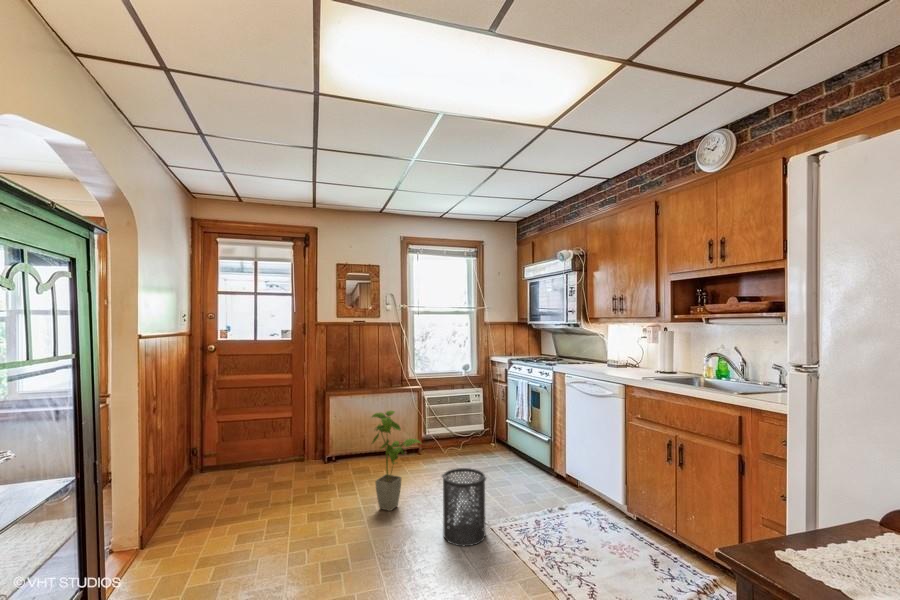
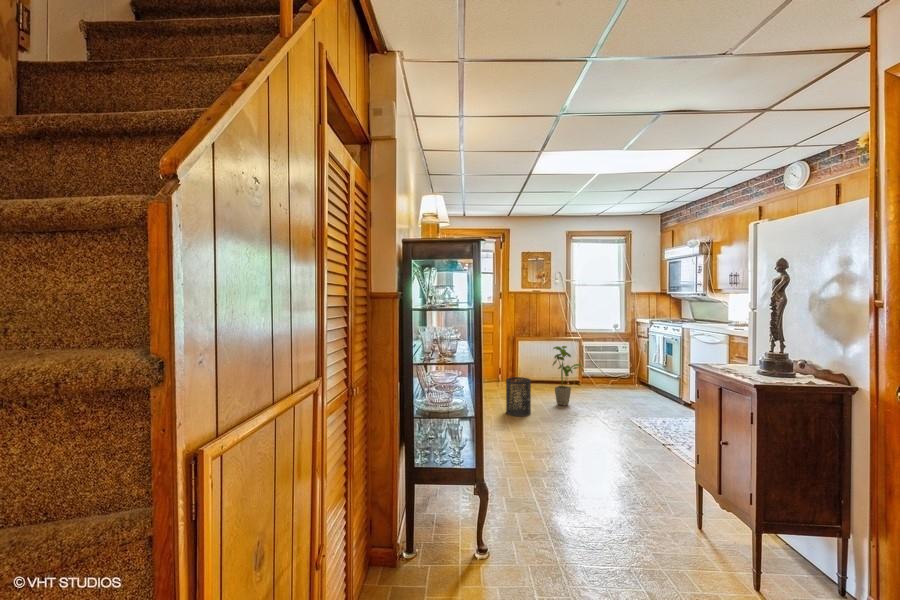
trash can: present [442,468,486,546] -> present [506,377,531,416]

